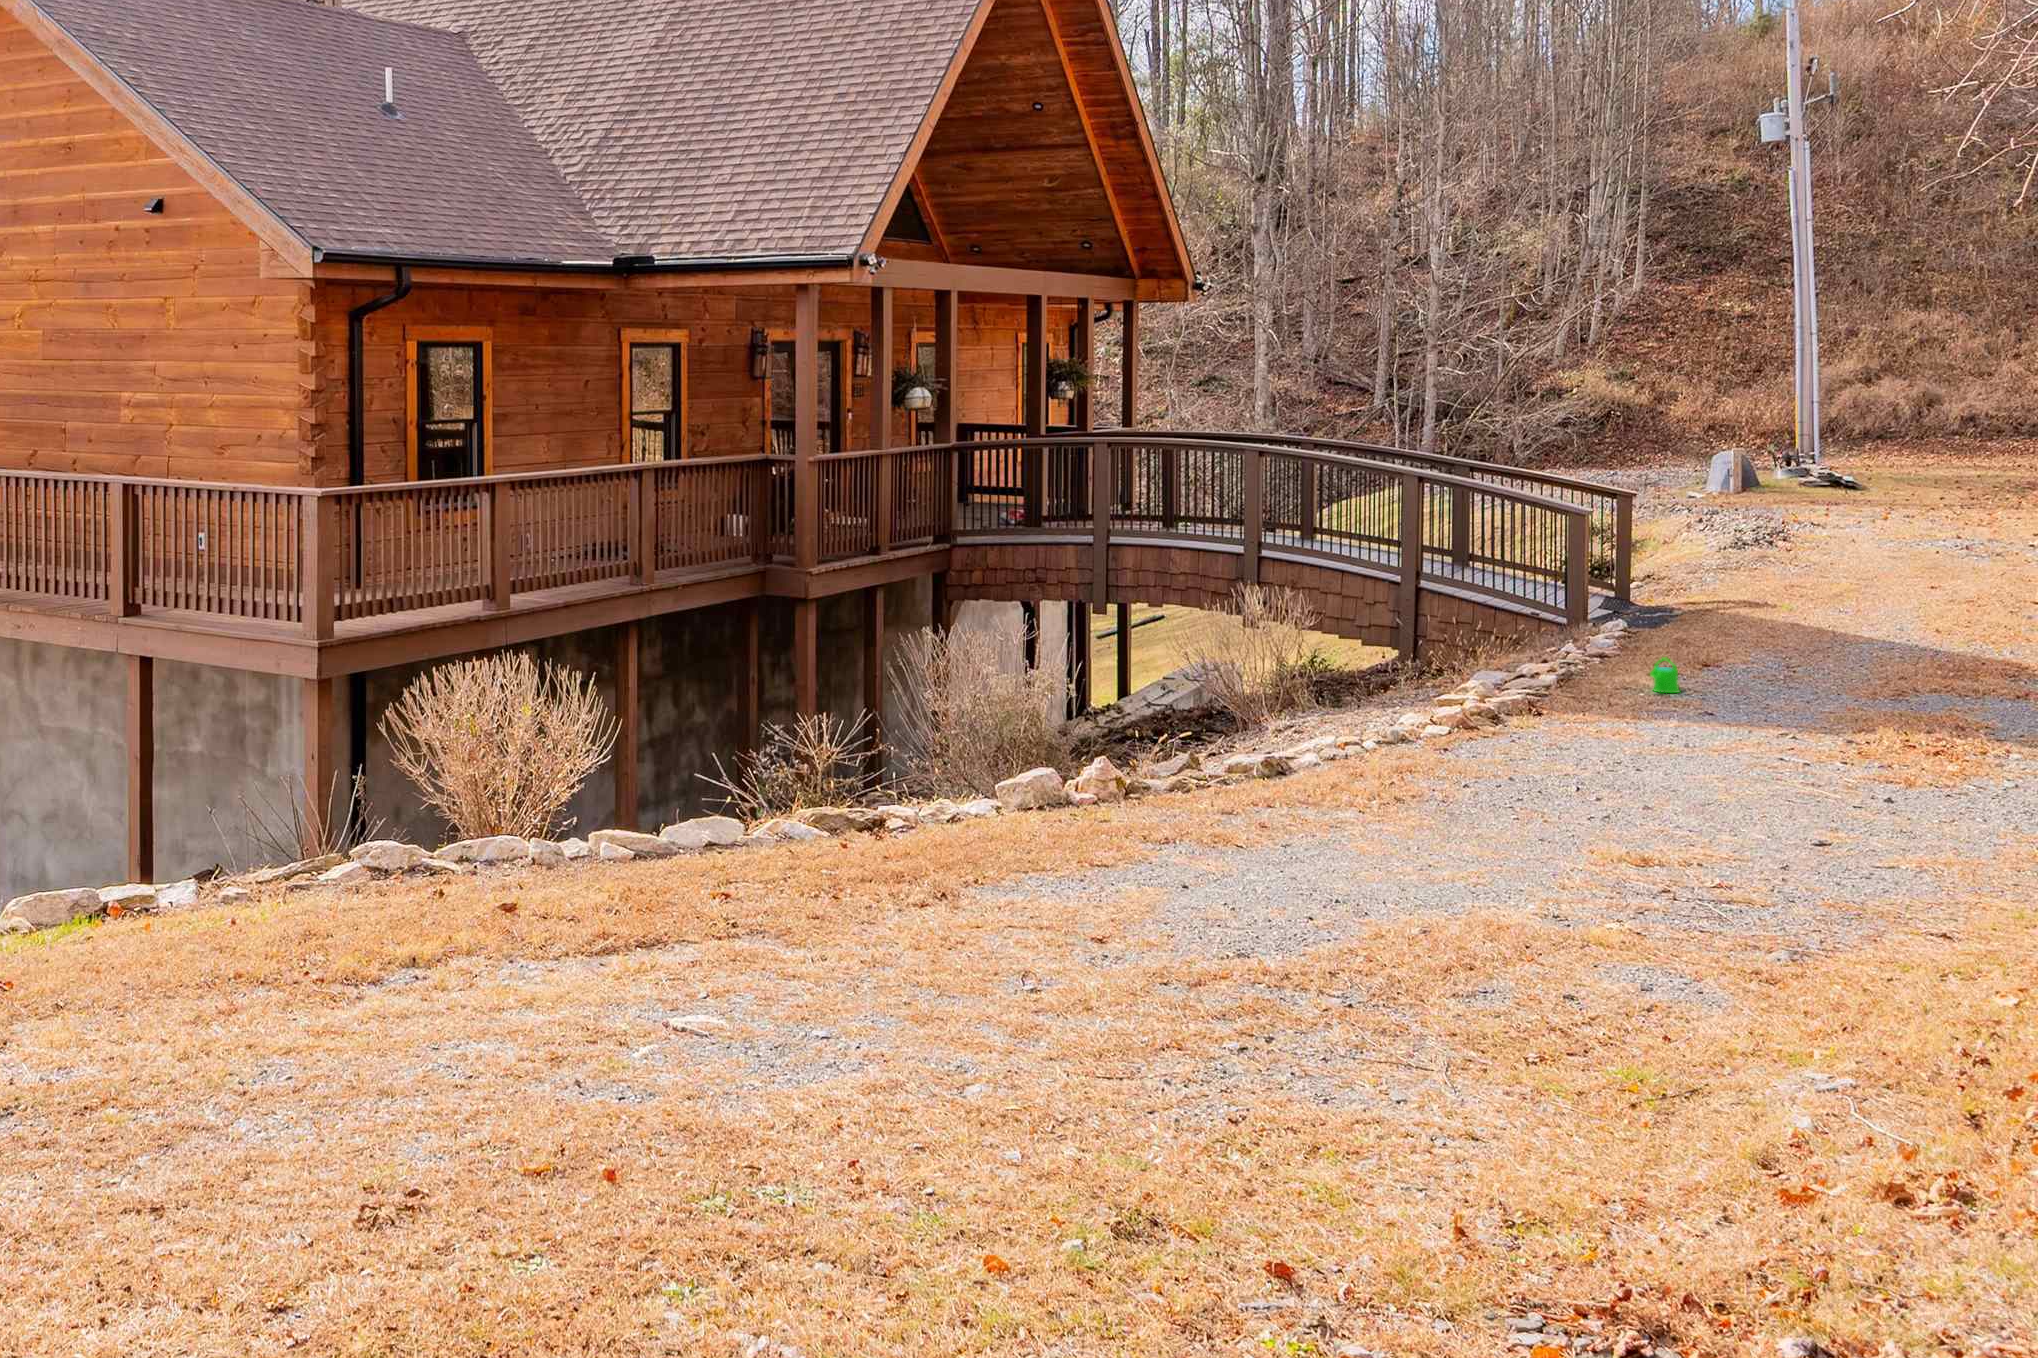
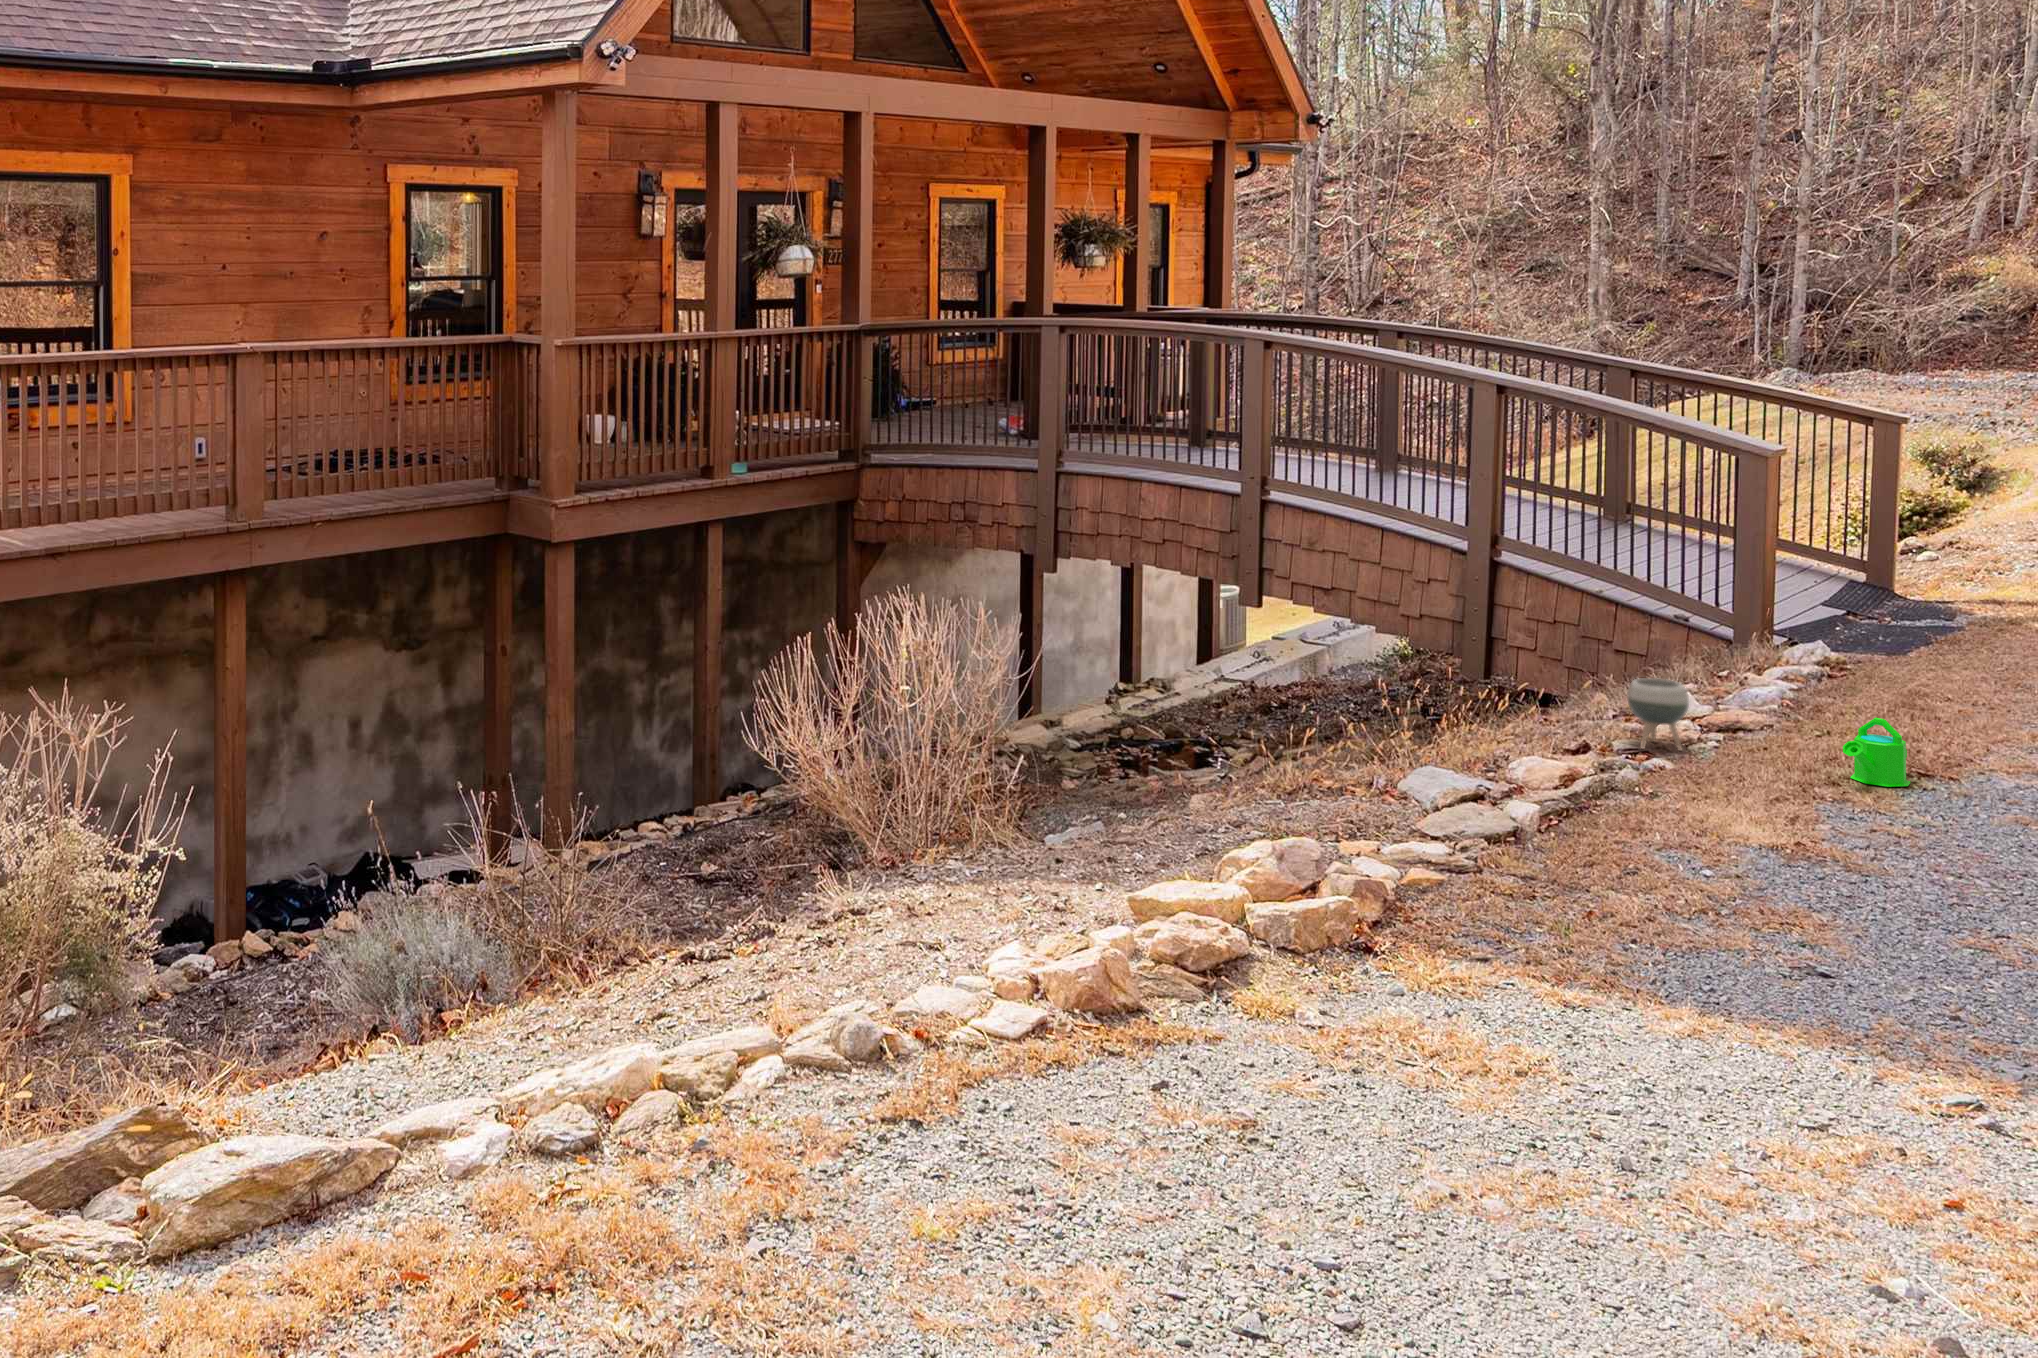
planter: none [1533,645,1566,685] -> present [1627,678,1689,750]

